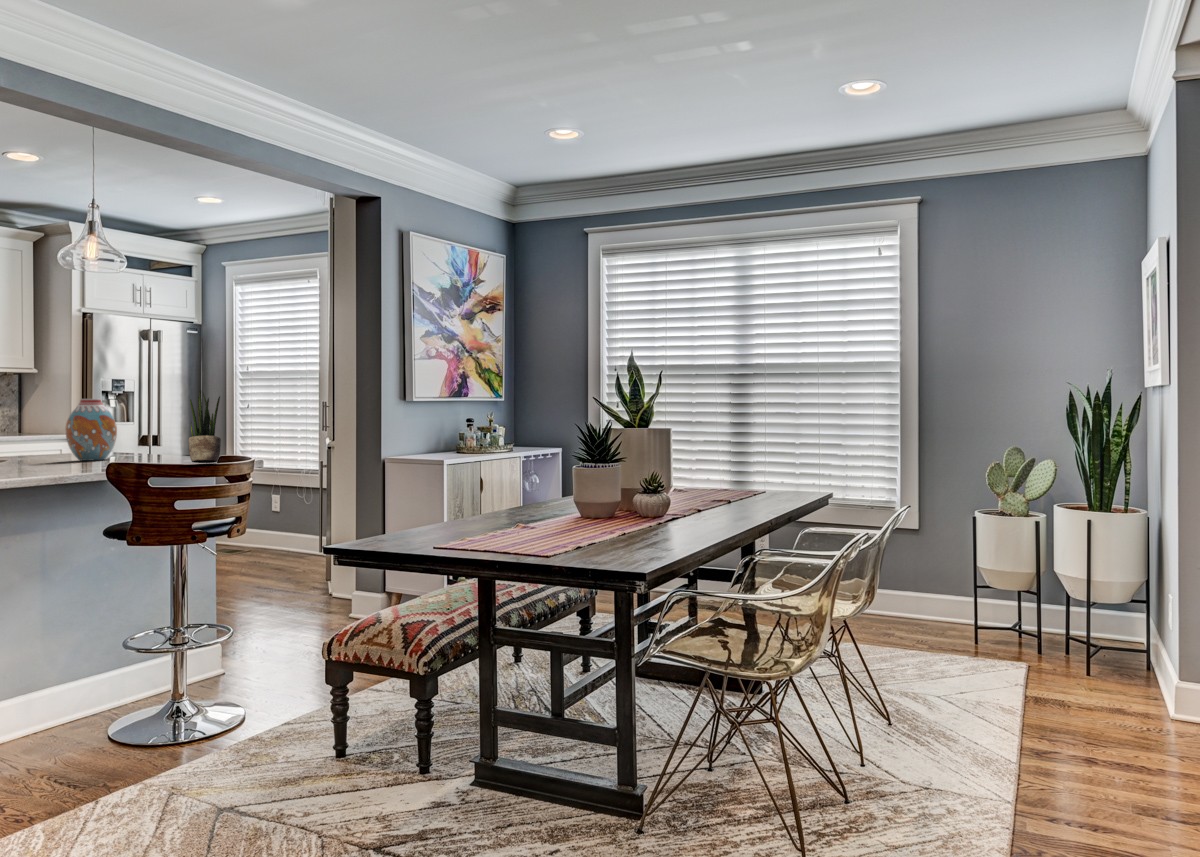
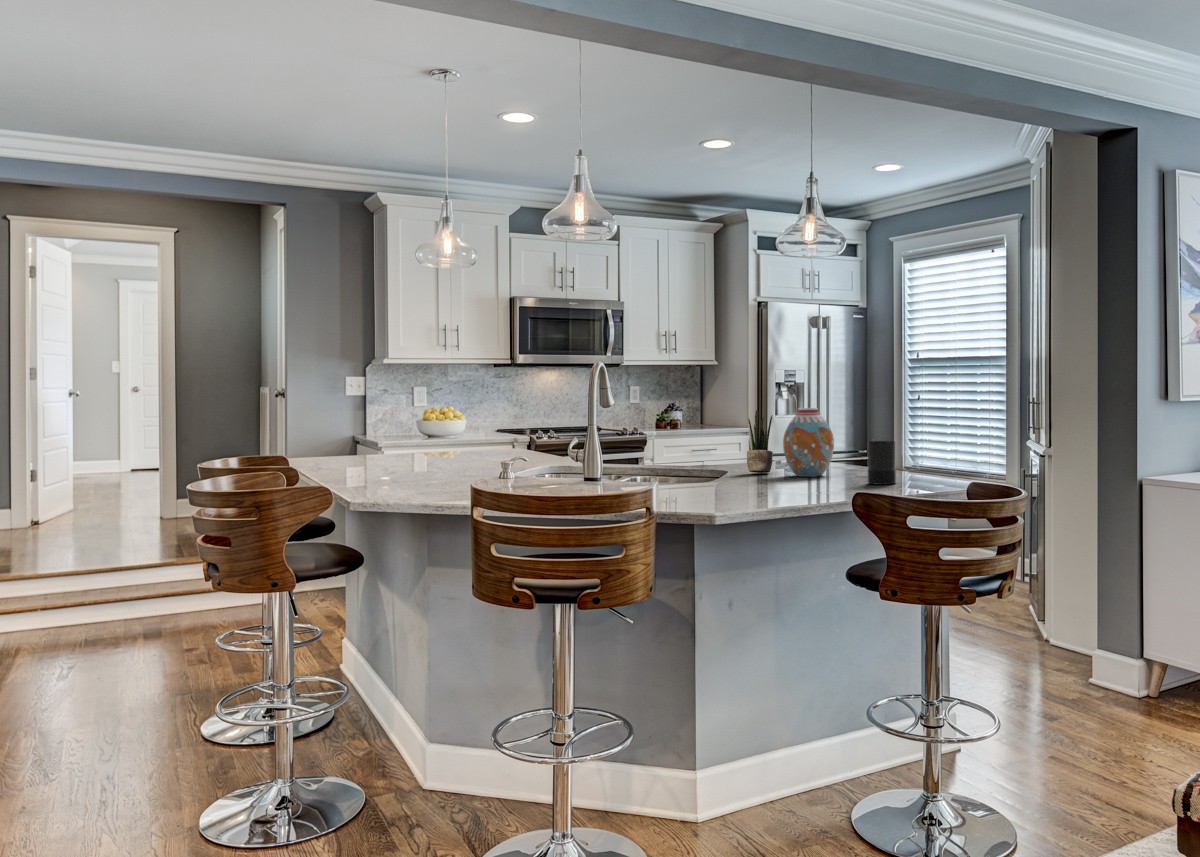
potted plant: present [188,390,221,463] -> present [747,410,773,473]
candle: none [134,421,164,461] -> present [867,441,896,485]

